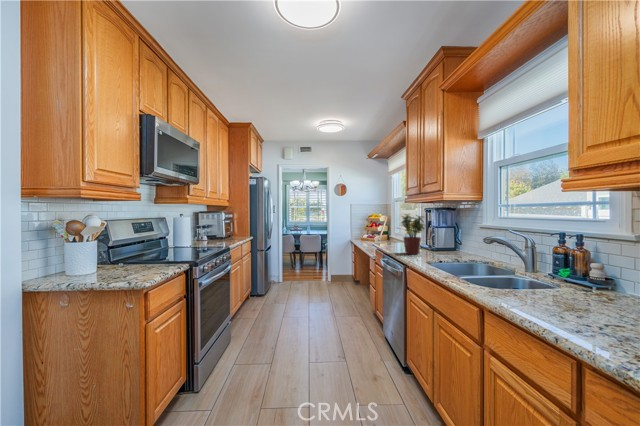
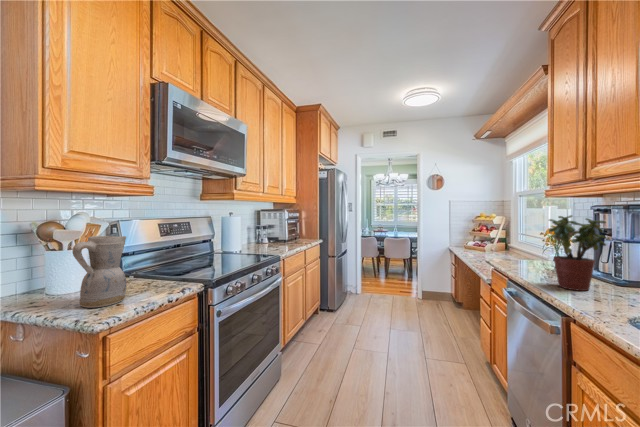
ceramic pitcher: none [118,229,148,276] -> present [73,236,126,308]

